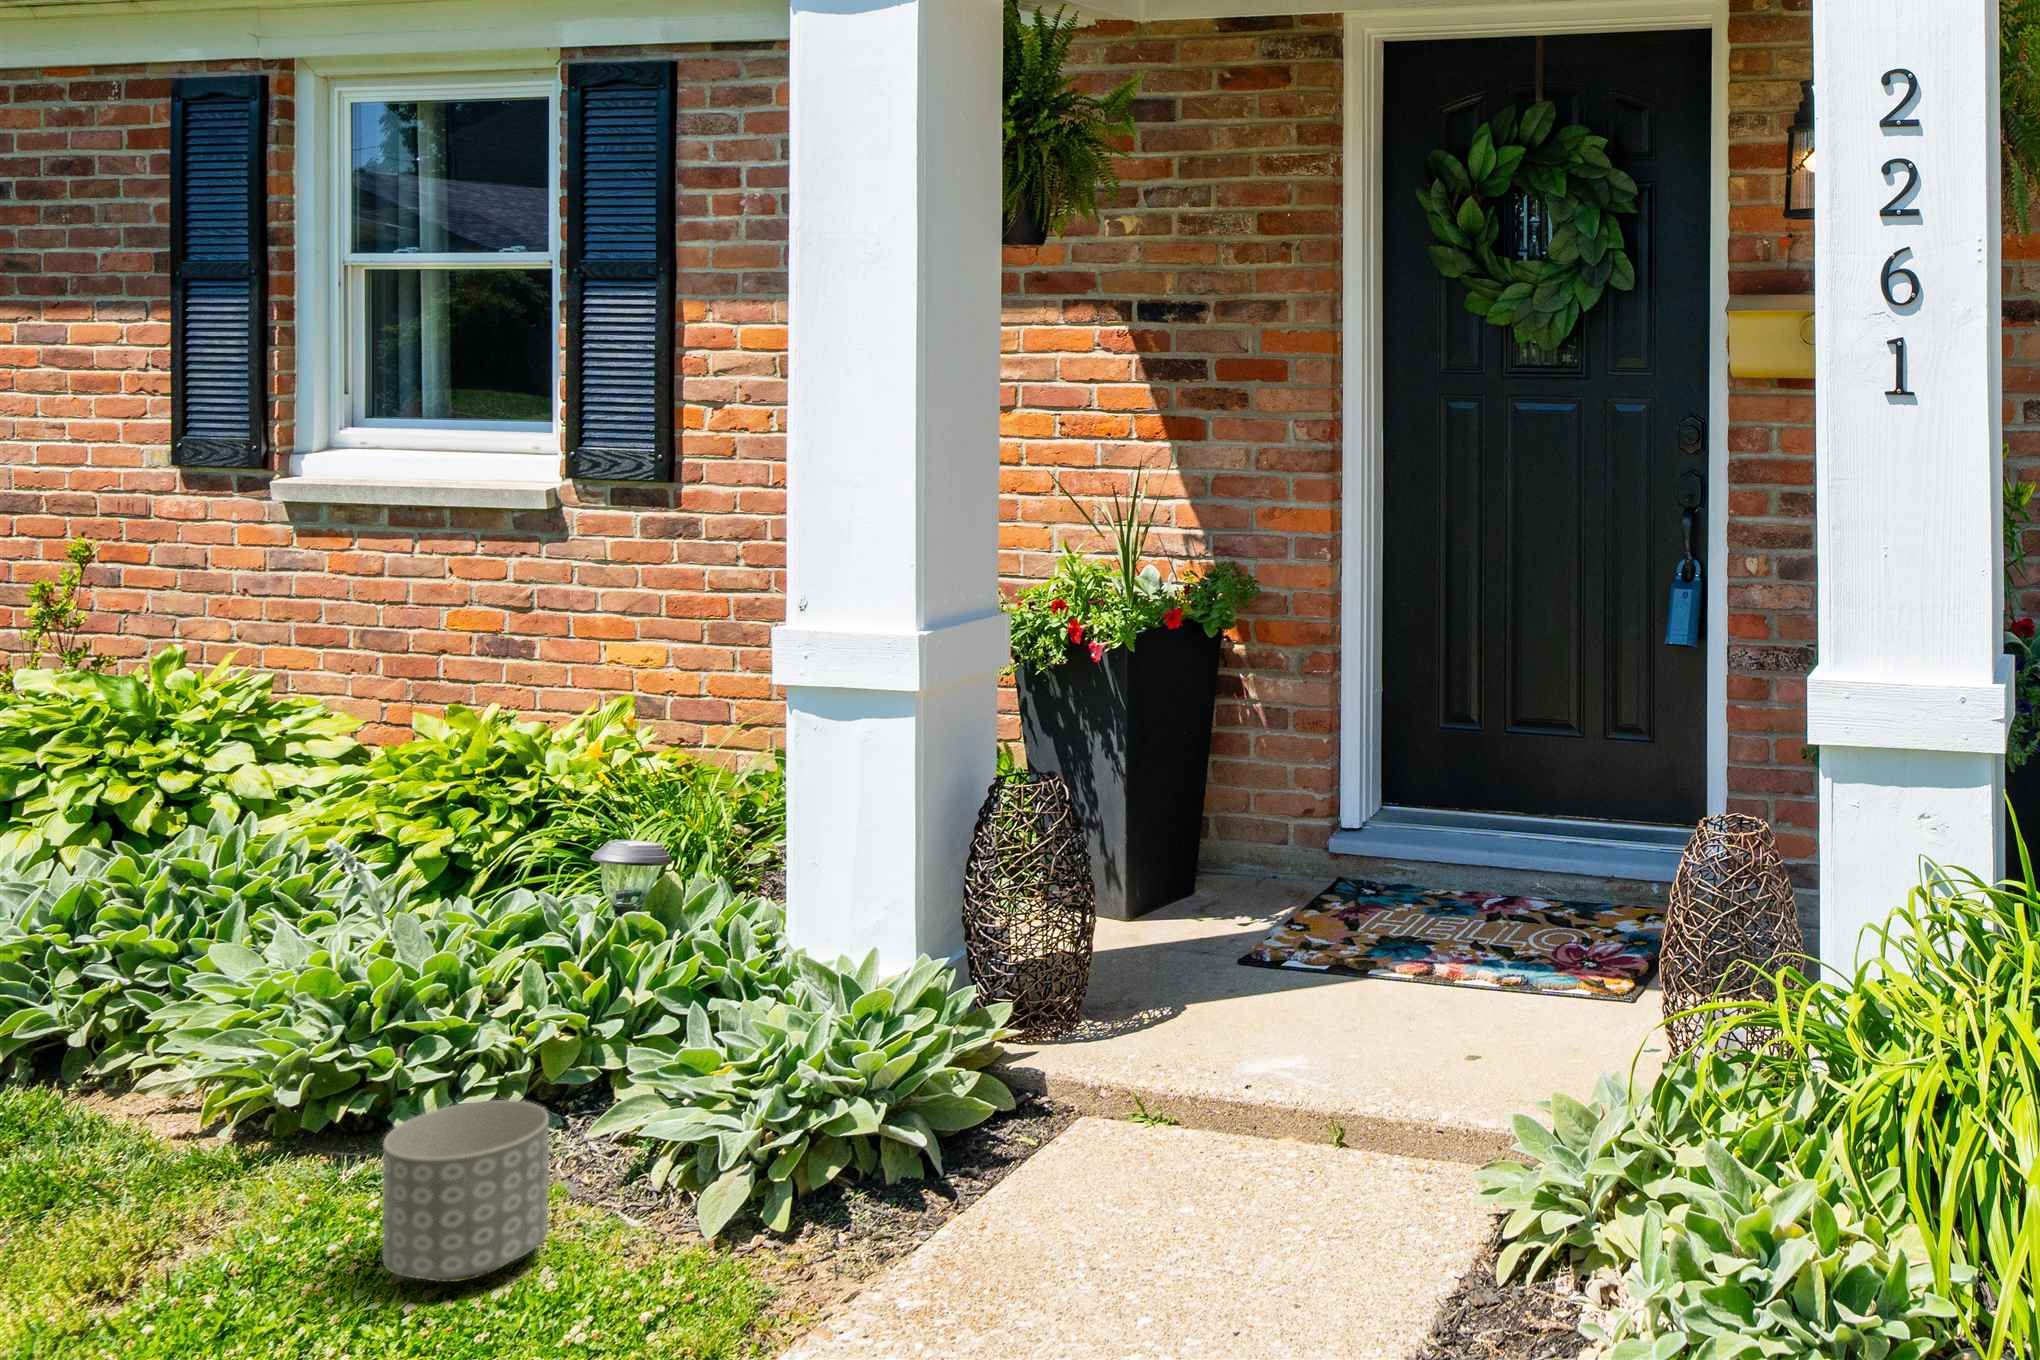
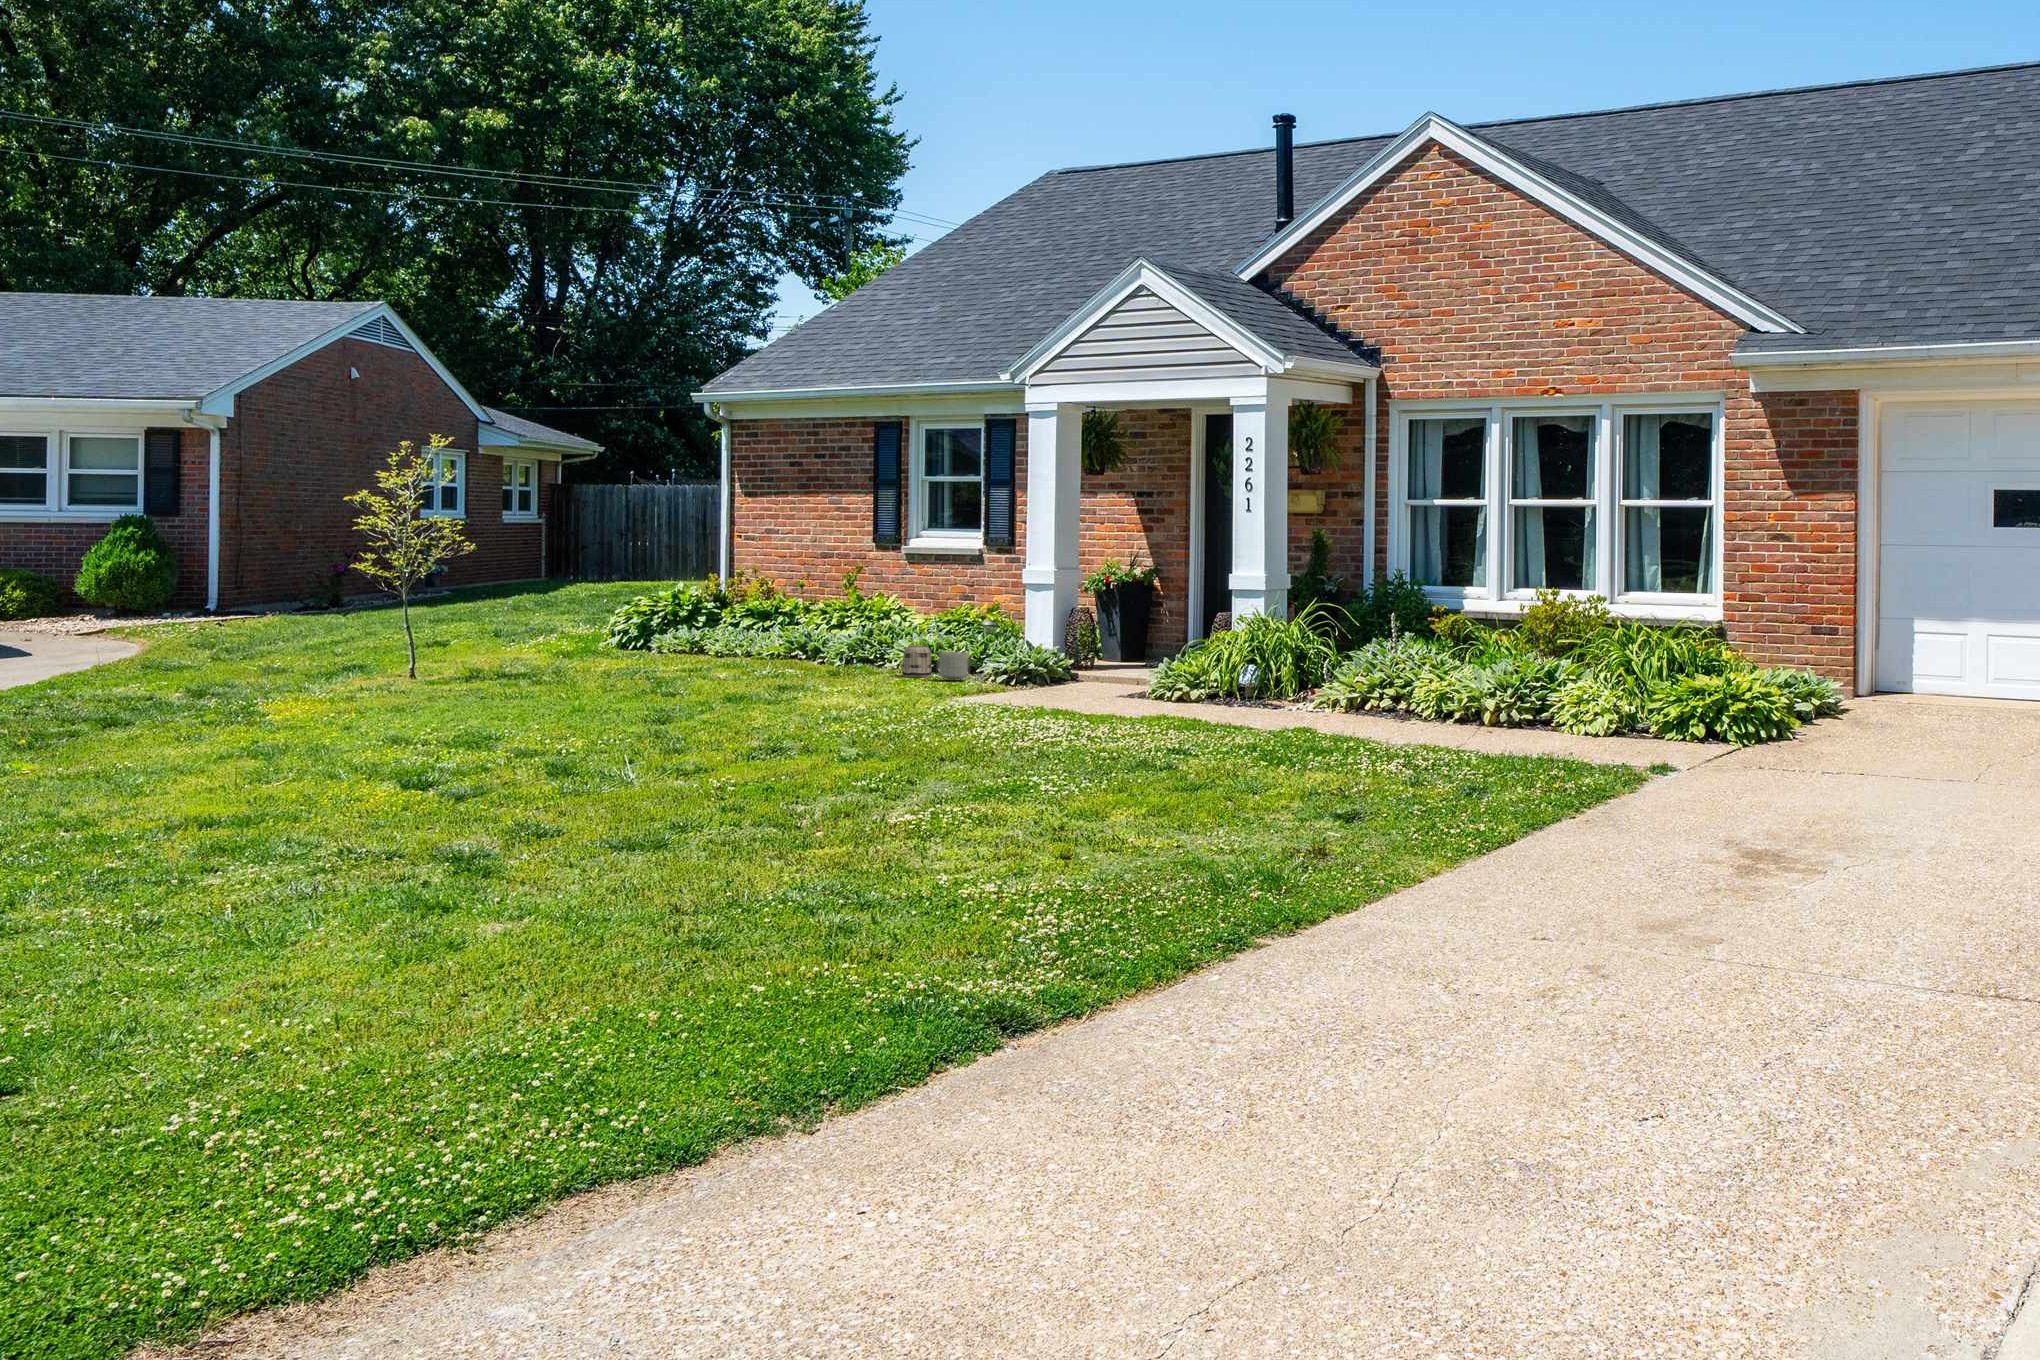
basket: none [191,1008,355,1229] -> present [902,637,932,677]

